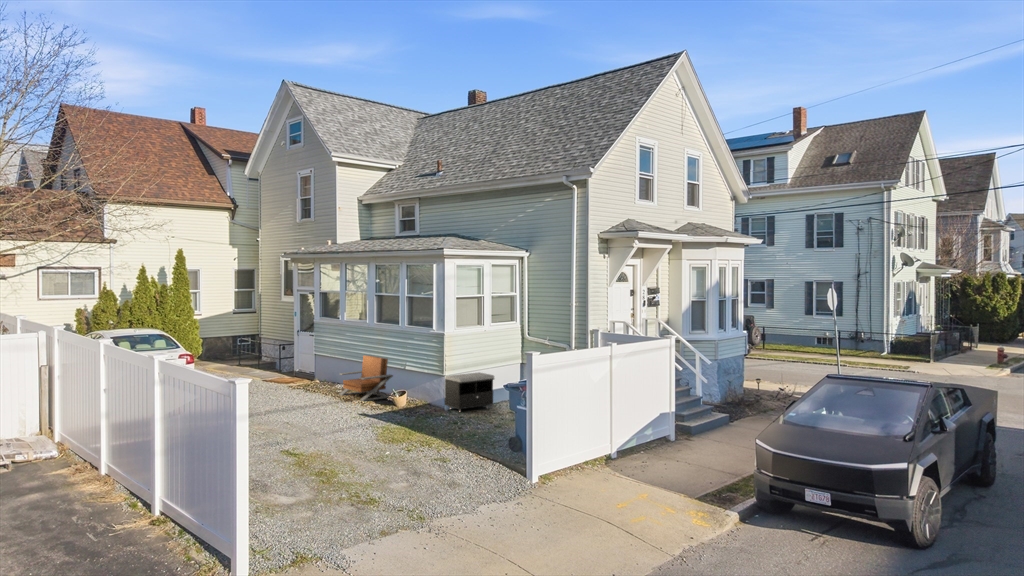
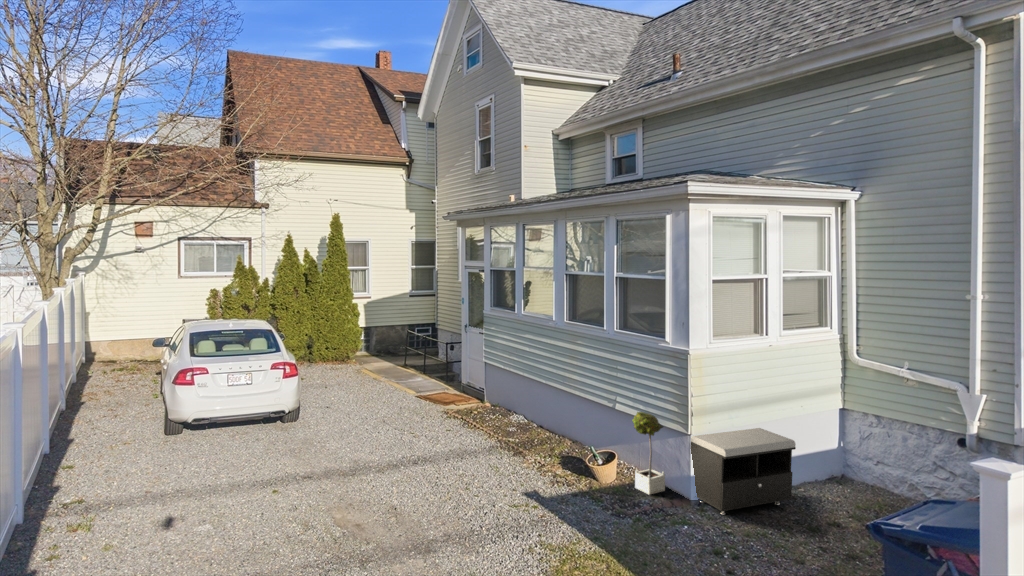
lounge chair: present [339,356,393,401] -> none [504,376,594,463]
potted tree: none [415,366,433,408] -> present [632,412,665,495]

